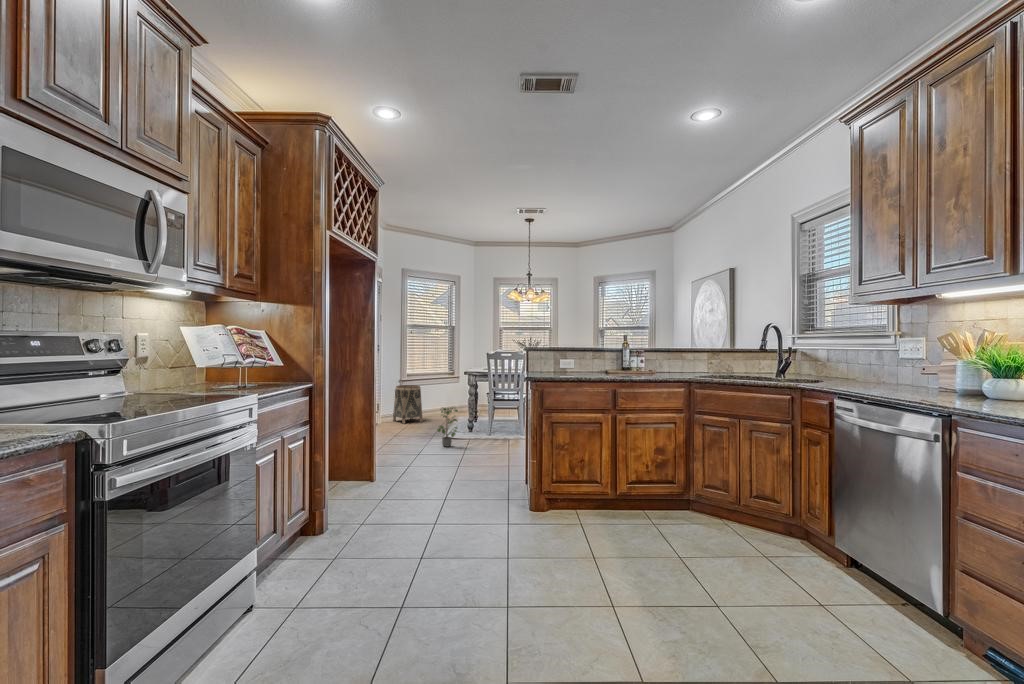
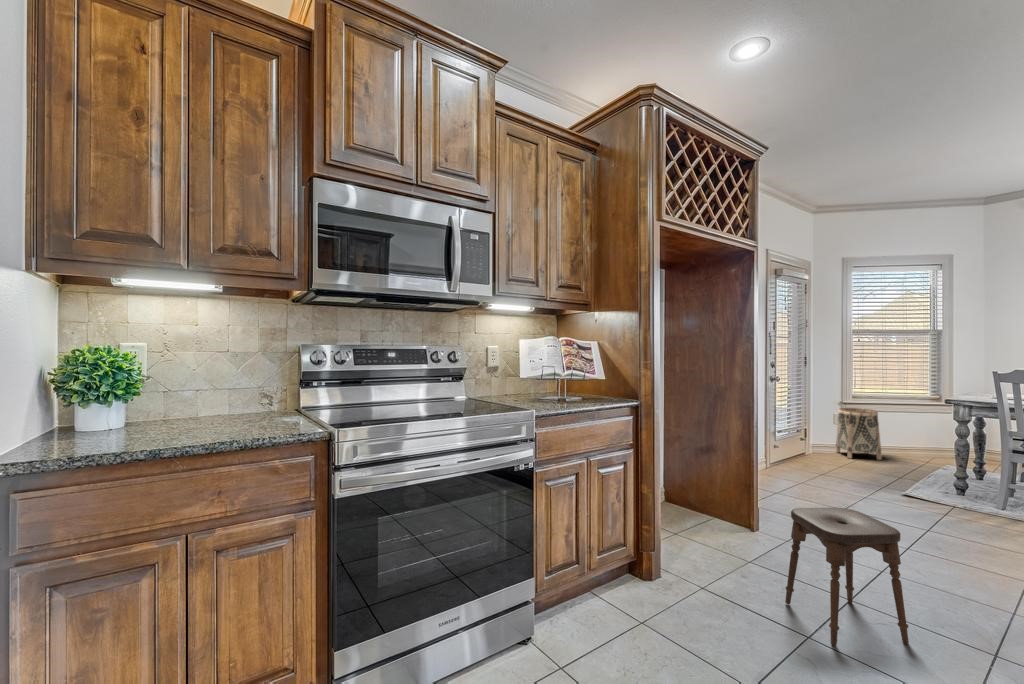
potted plant: present [437,408,458,446] -> none [885,446,931,506]
stool: none [415,443,481,526] -> present [785,507,909,646]

